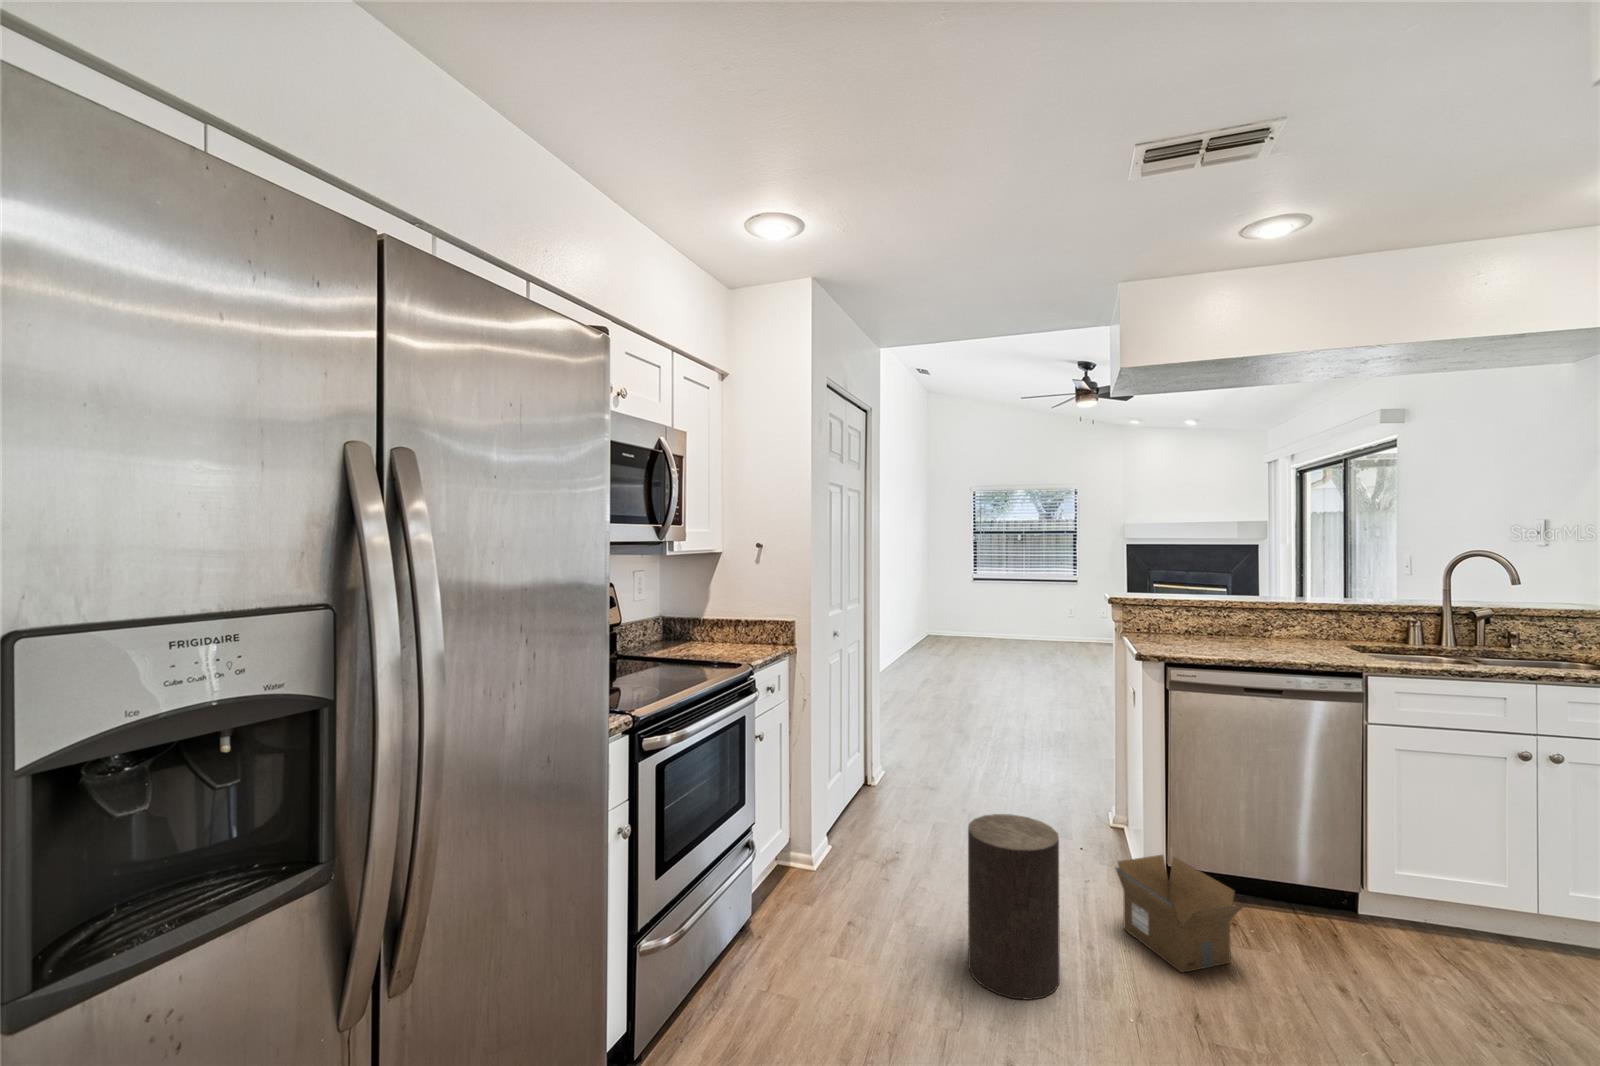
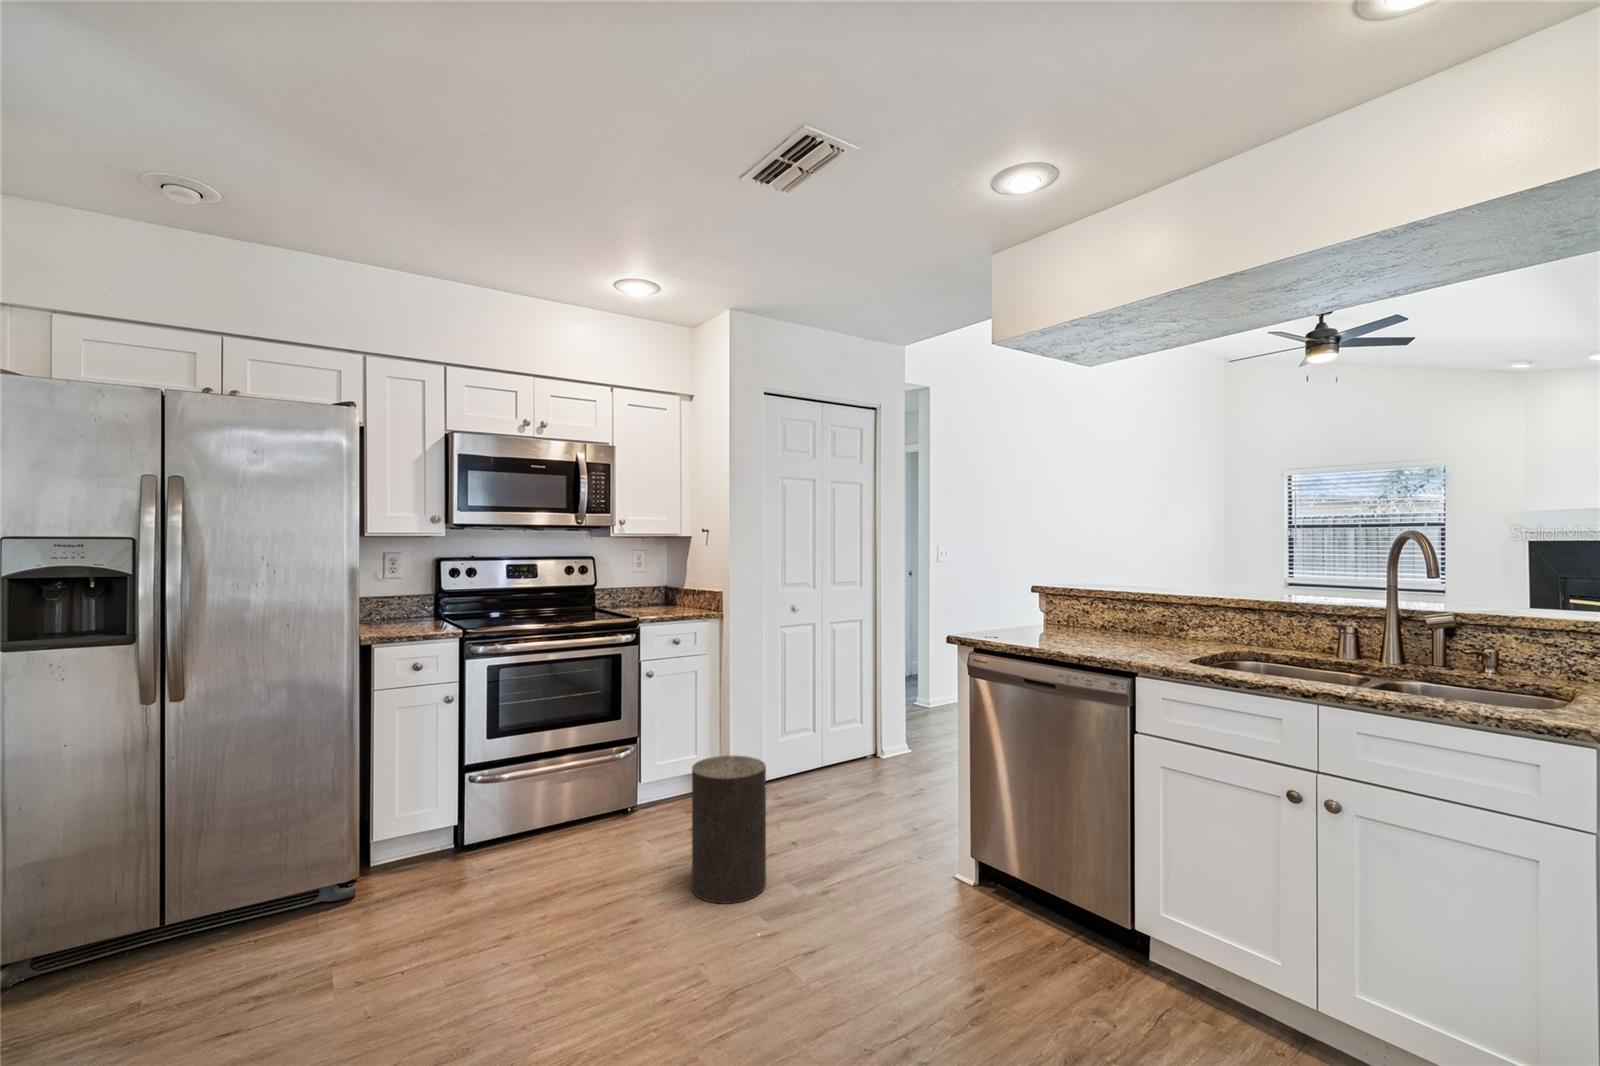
cardboard box: present [1116,855,1245,973] -> none [838,828,925,939]

